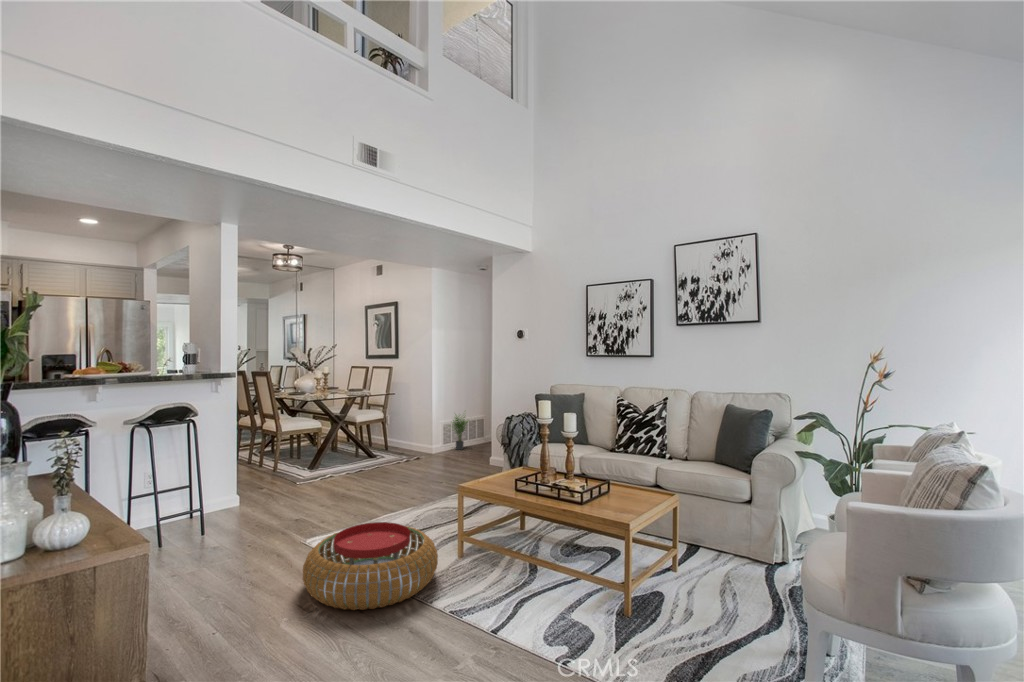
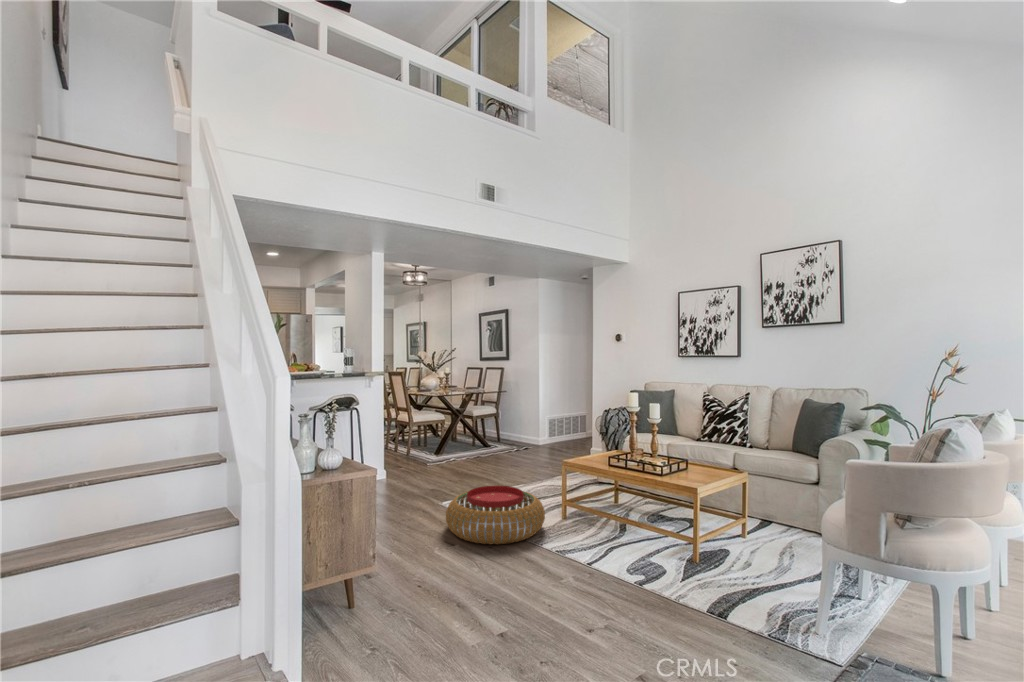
potted plant: present [453,416,468,450] -> none [552,406,574,442]

